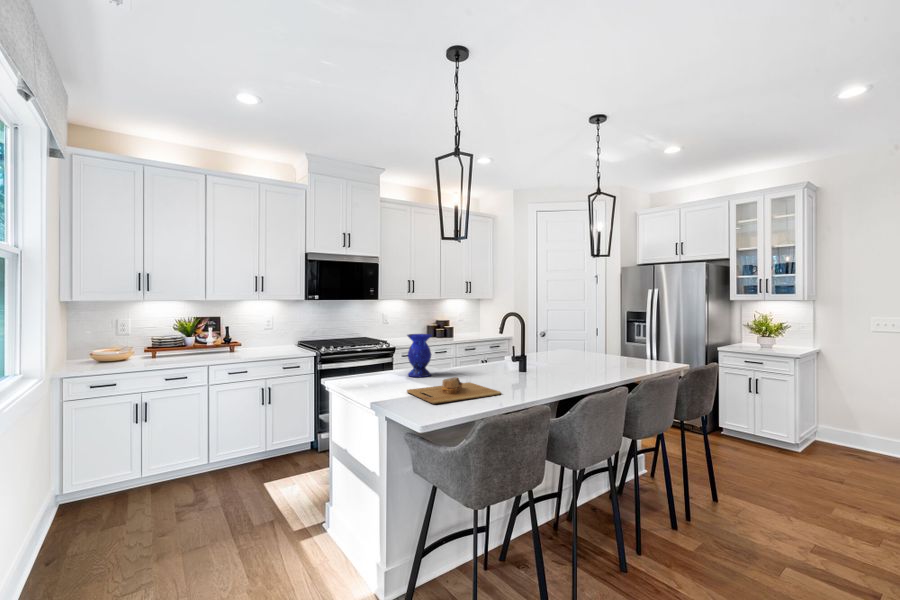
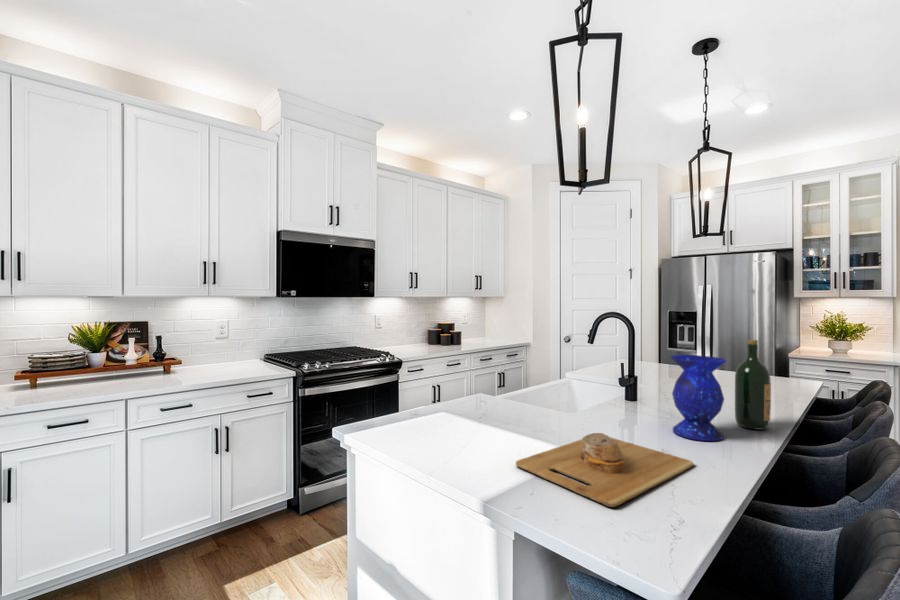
wine bottle: none [561,329,580,383] -> present [735,340,771,430]
vase: present [407,334,432,377] -> present [671,355,726,441]

